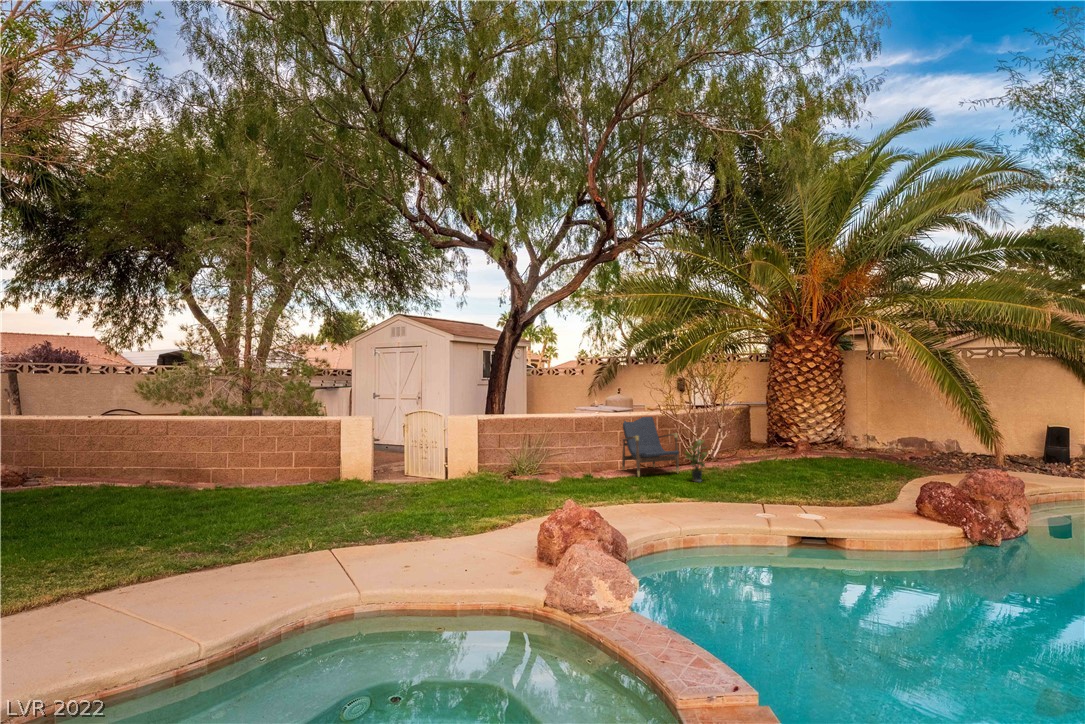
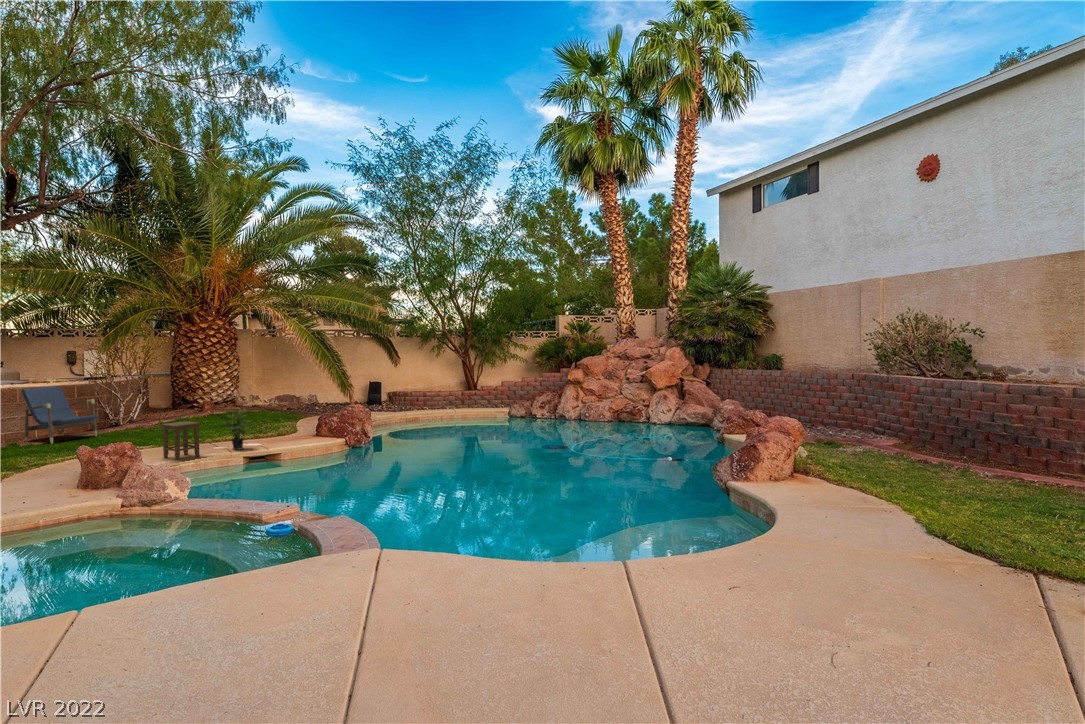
potted plant: present [685,440,707,482] -> present [224,408,249,450]
stool: none [712,476,752,523] -> present [161,421,201,460]

